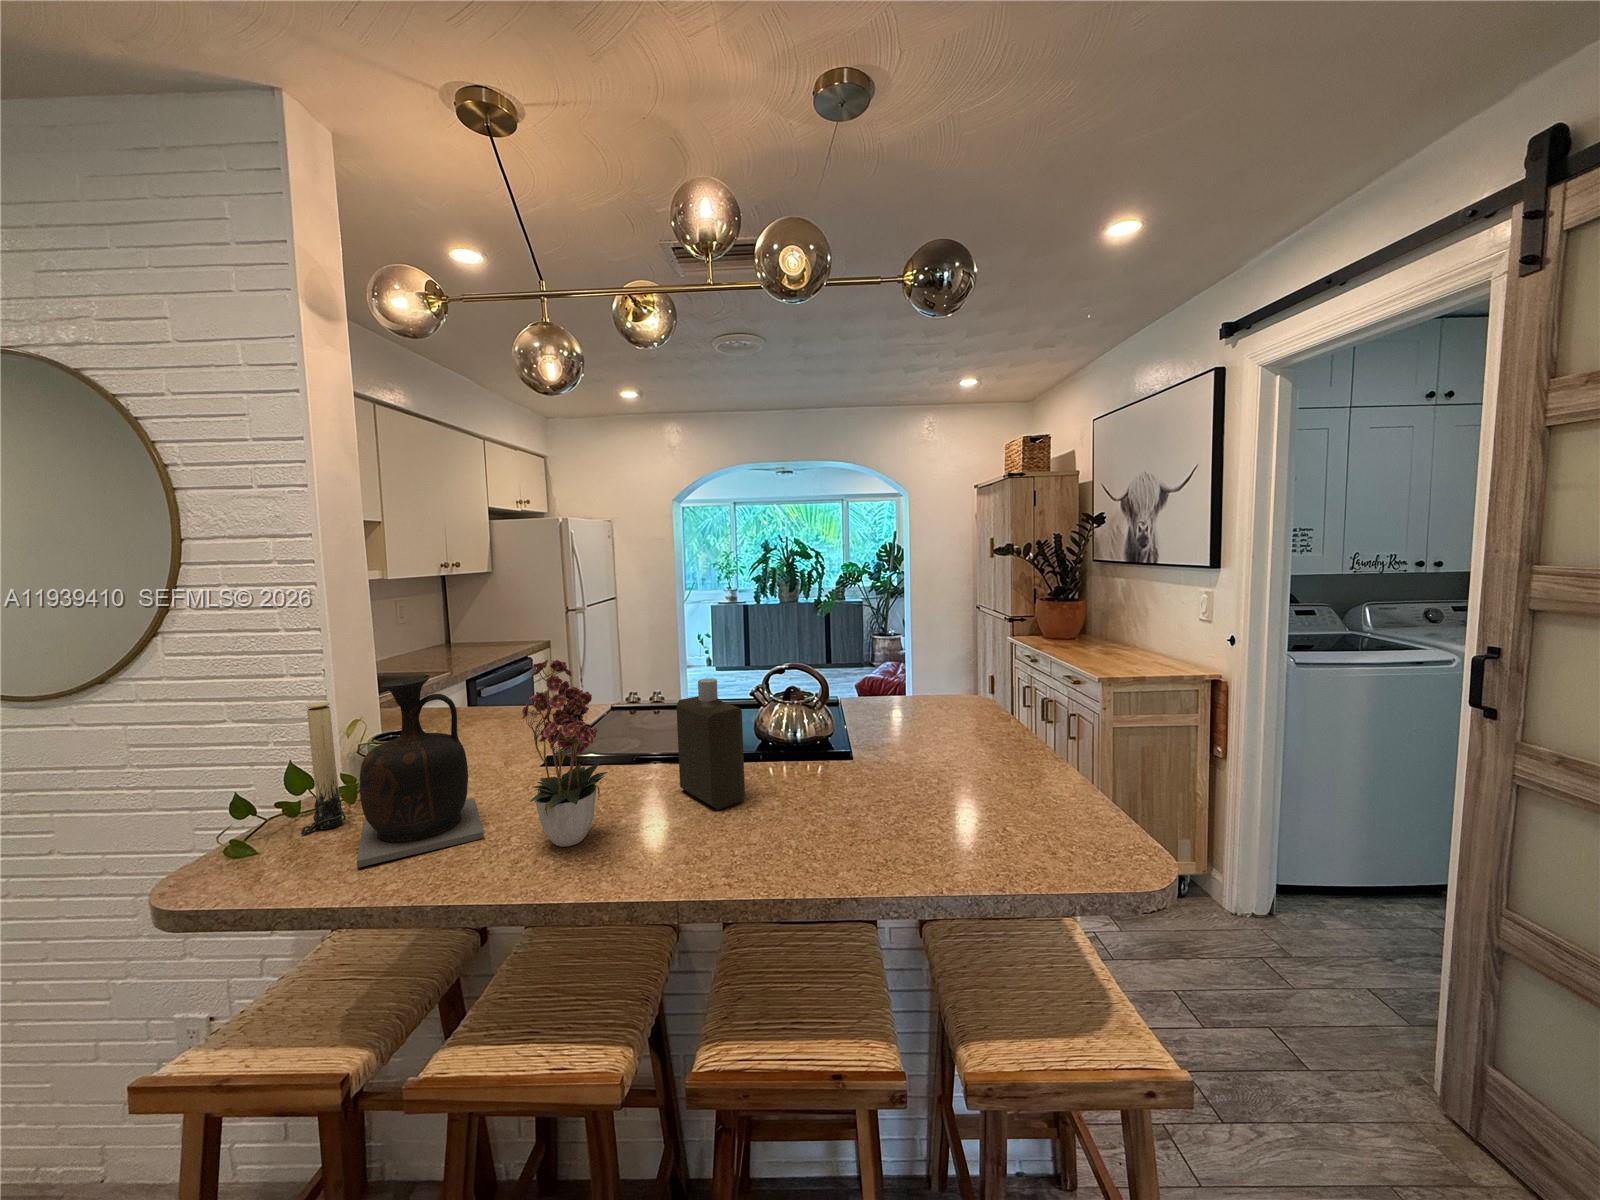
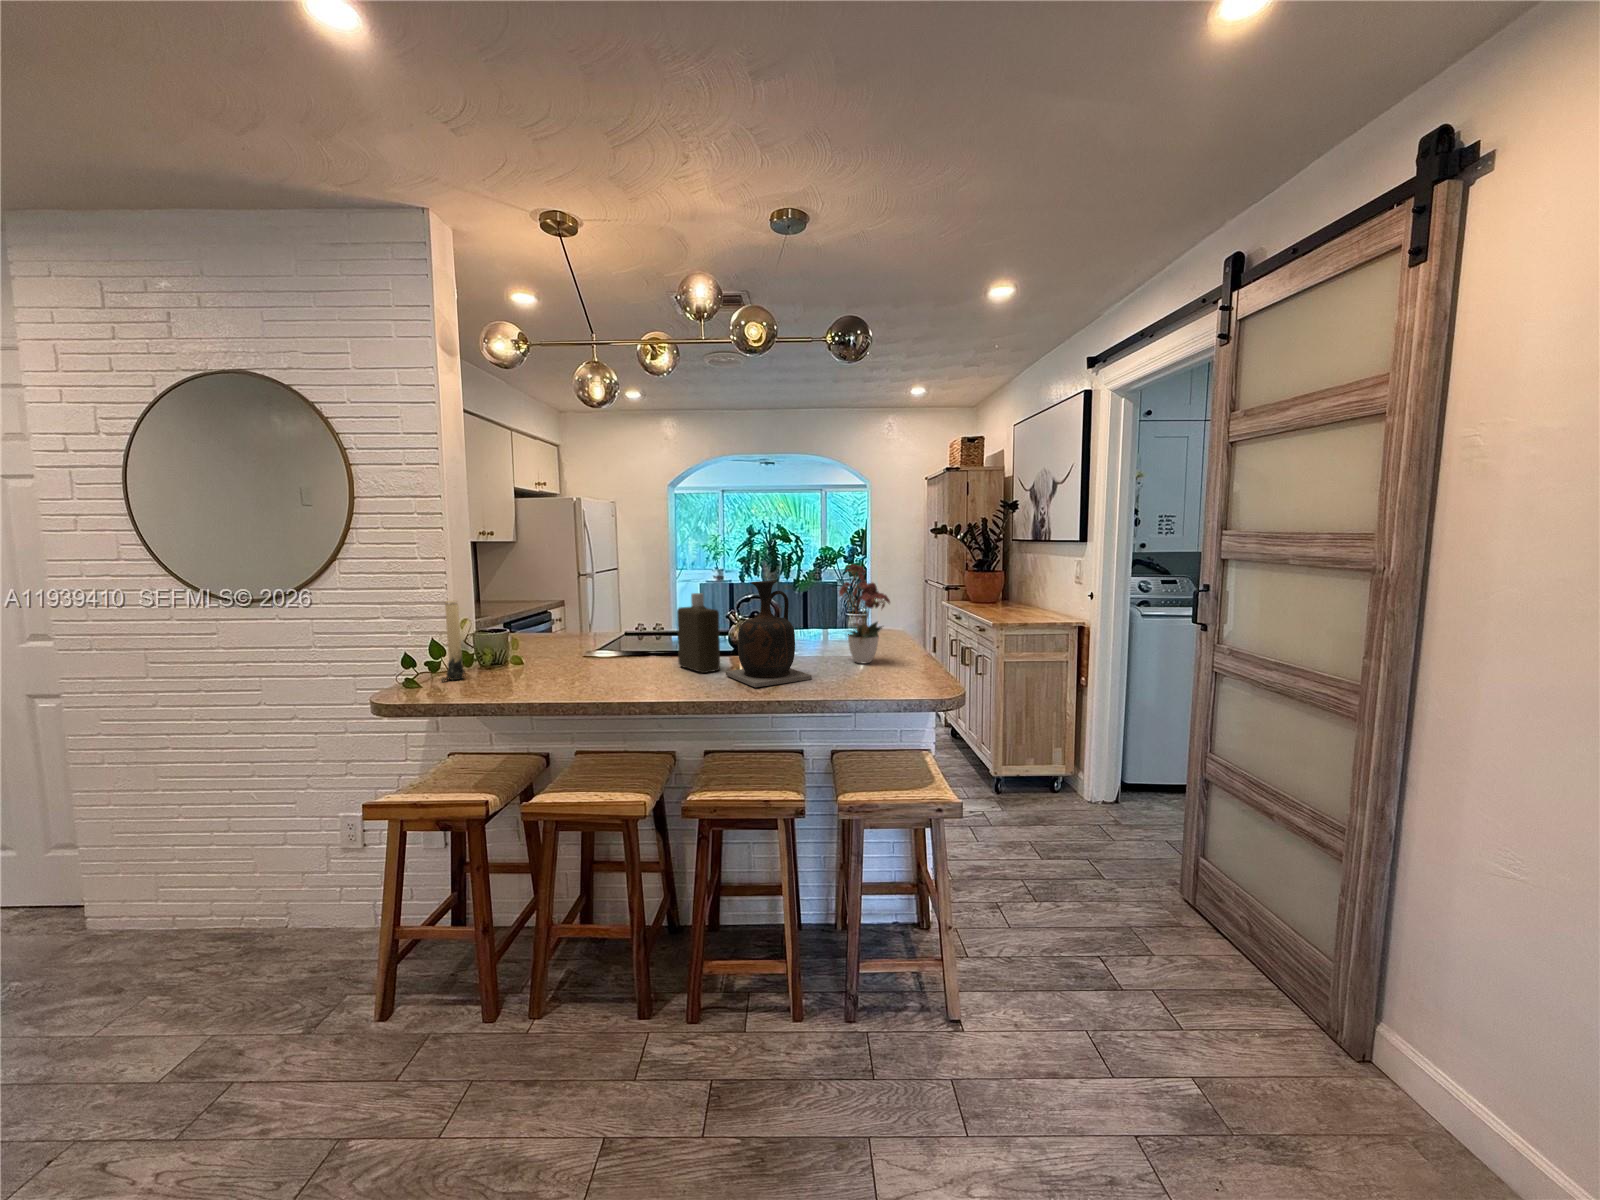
flower arrangement: present [522,659,607,847] -> present [839,564,890,663]
vase: present [357,678,484,868] -> present [726,580,812,687]

